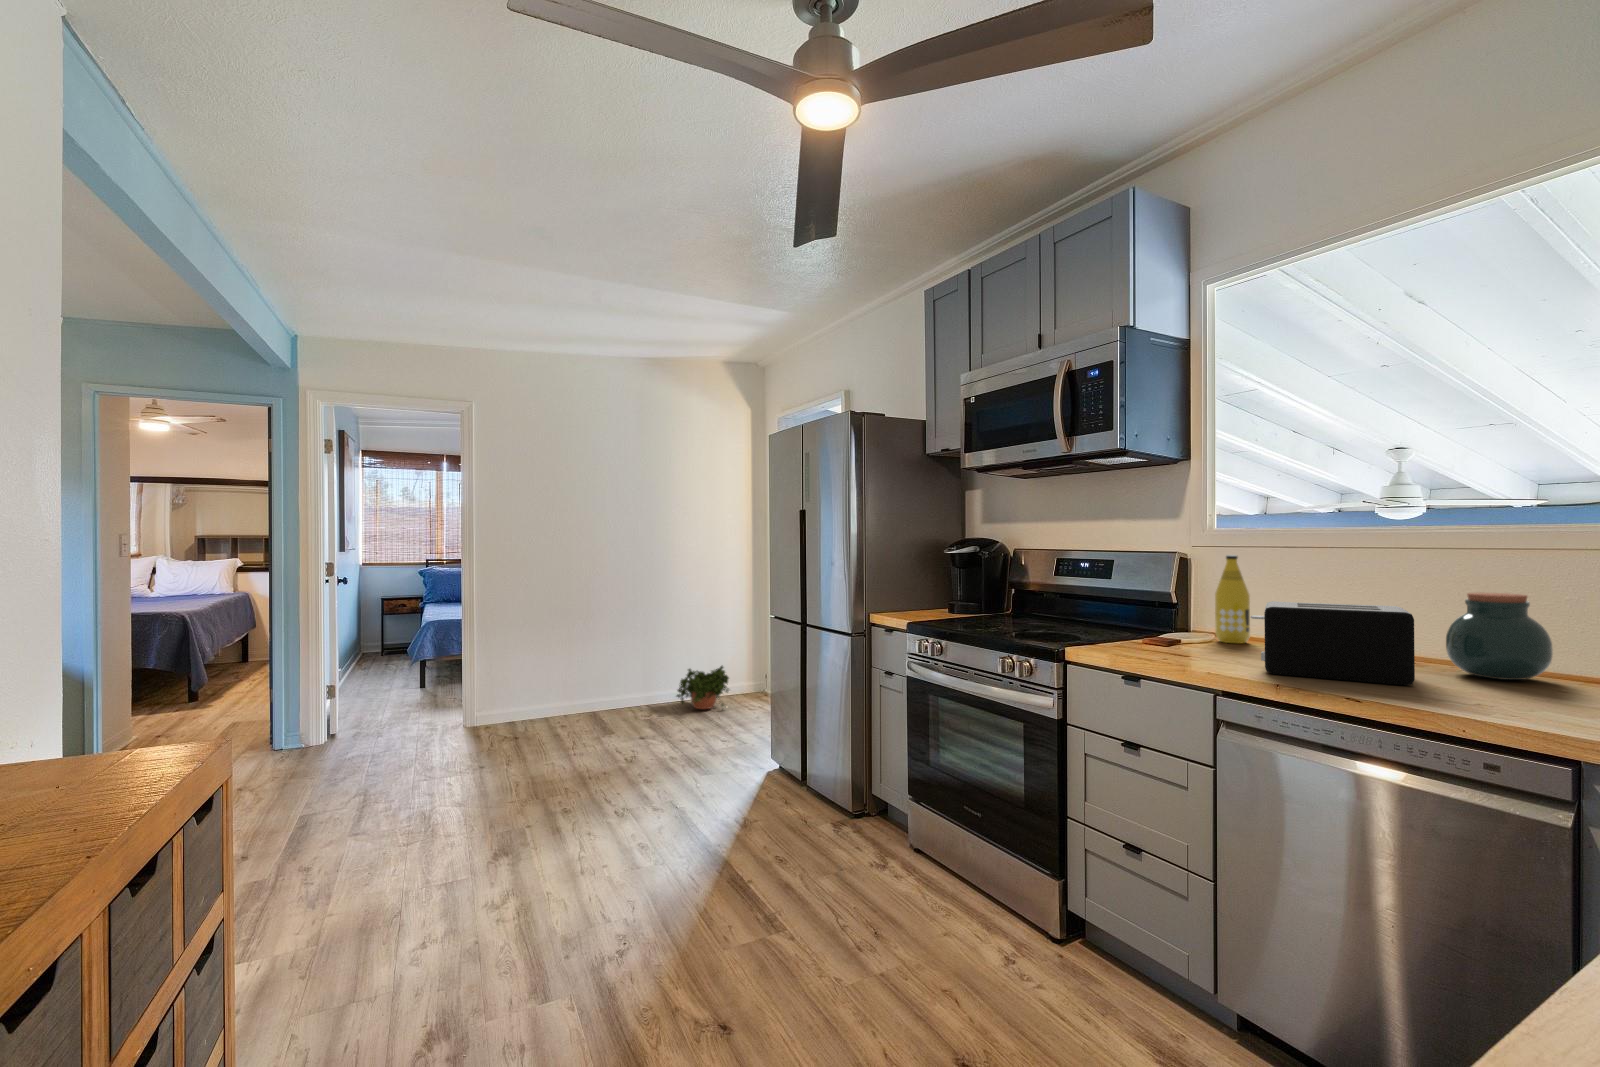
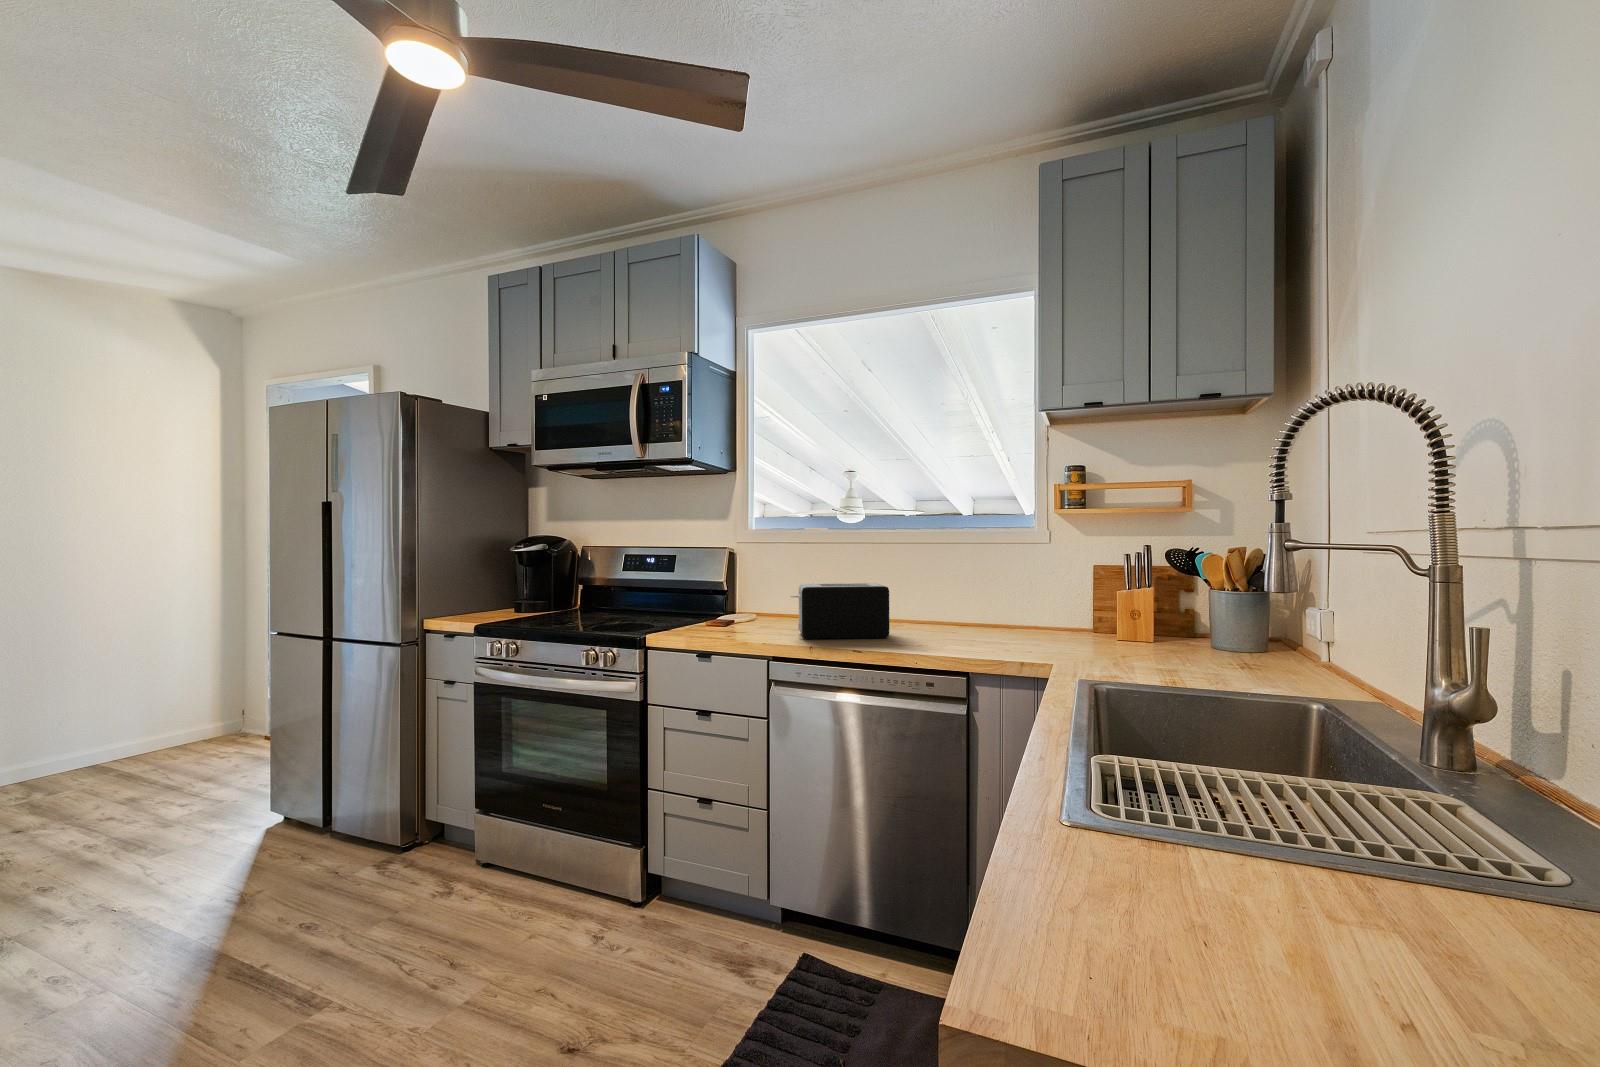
bottle: present [1215,555,1250,643] -> none [756,550,780,620]
jar: present [1446,593,1553,680] -> none [900,572,952,629]
potted plant: present [677,666,729,709] -> none [85,706,190,771]

